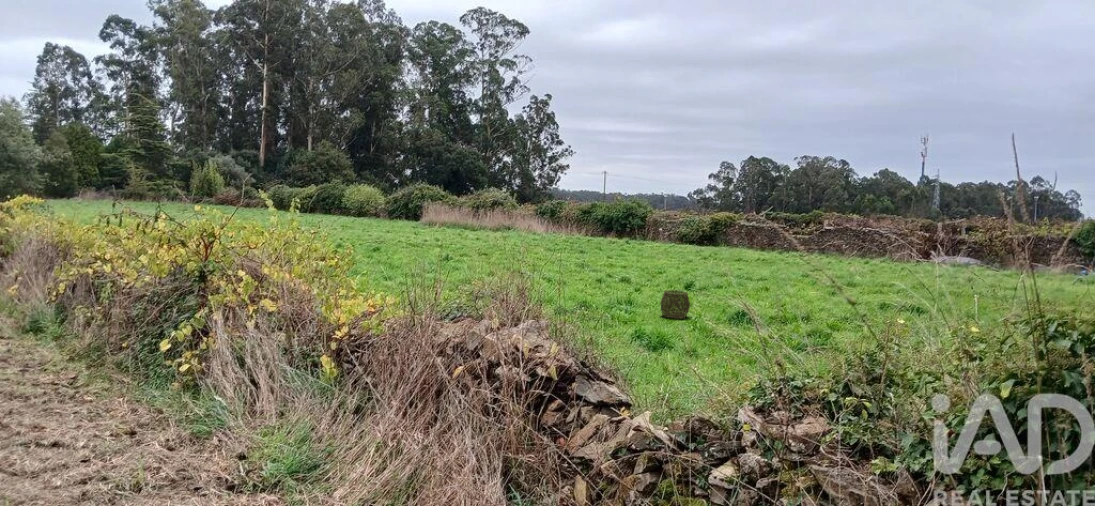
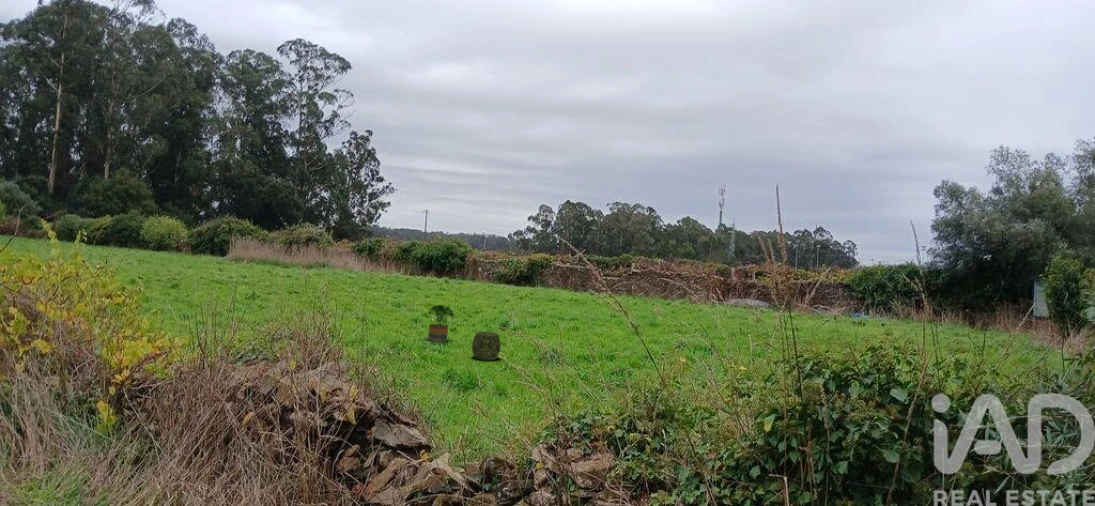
potted tree: none [614,265,642,301] -> present [428,305,454,342]

